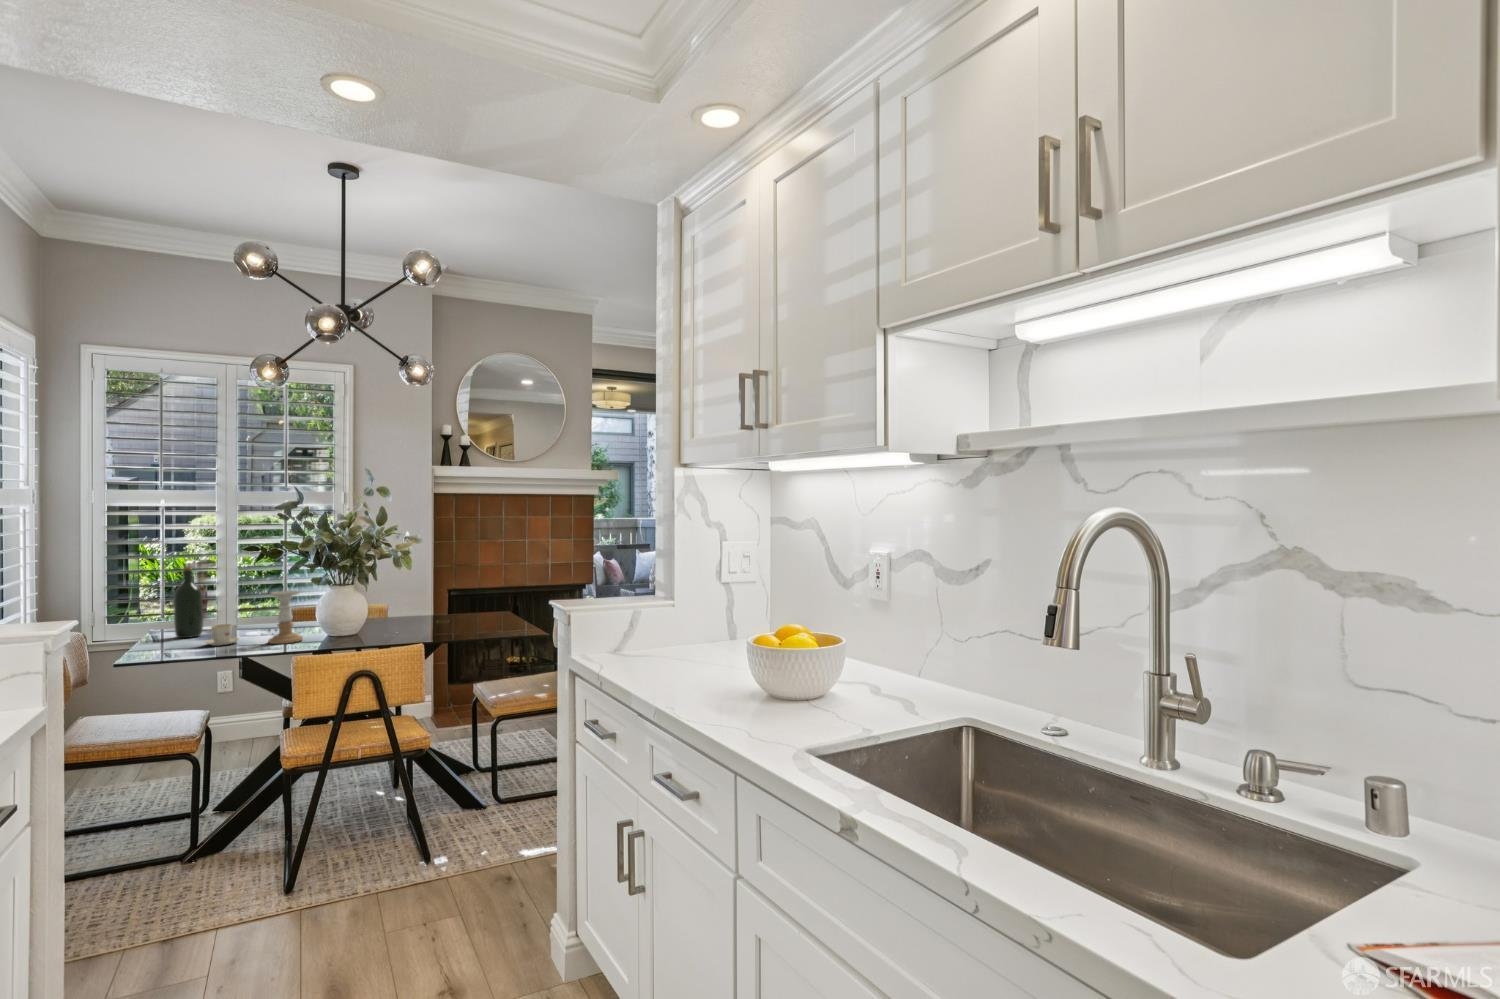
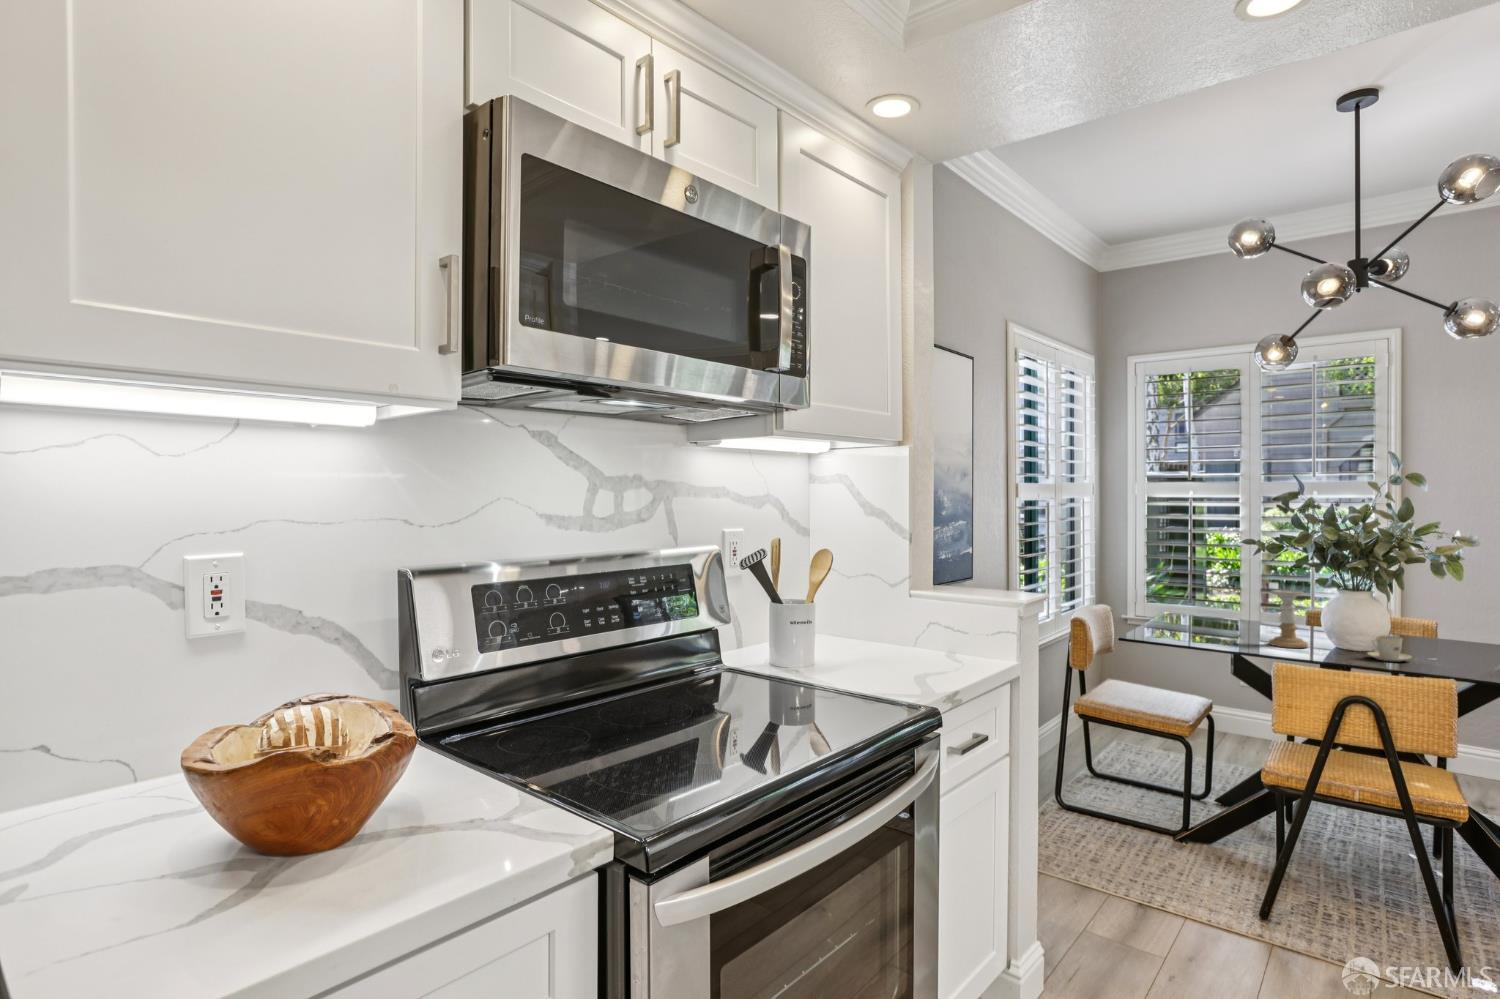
wine bottle: present [174,567,203,638] -> none [1187,556,1213,625]
teacup: present [205,624,239,646] -> present [1368,635,1411,661]

